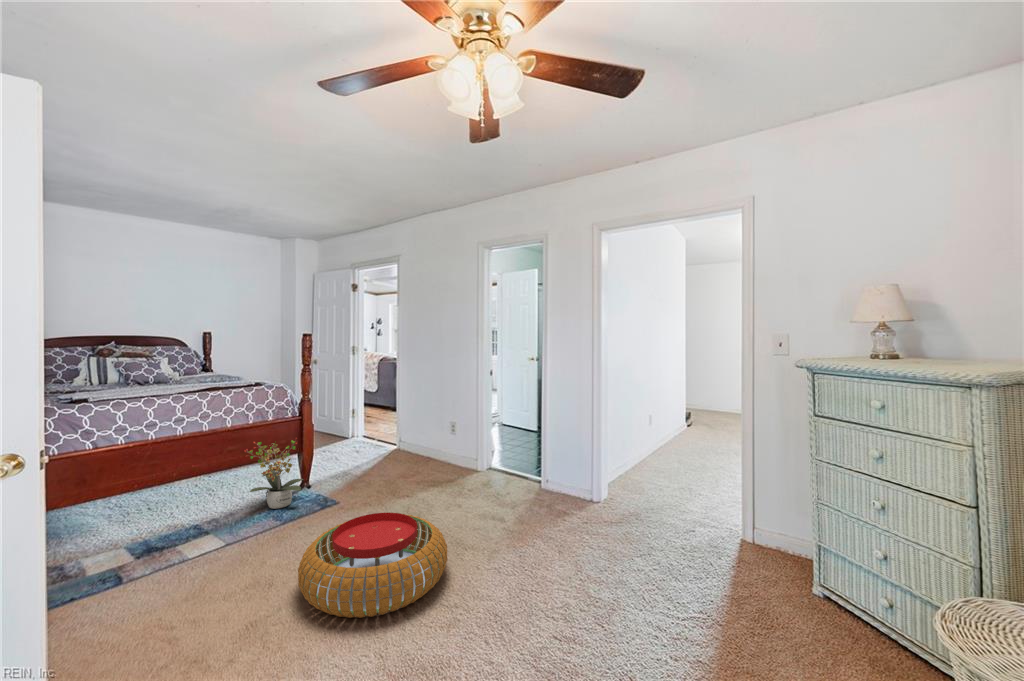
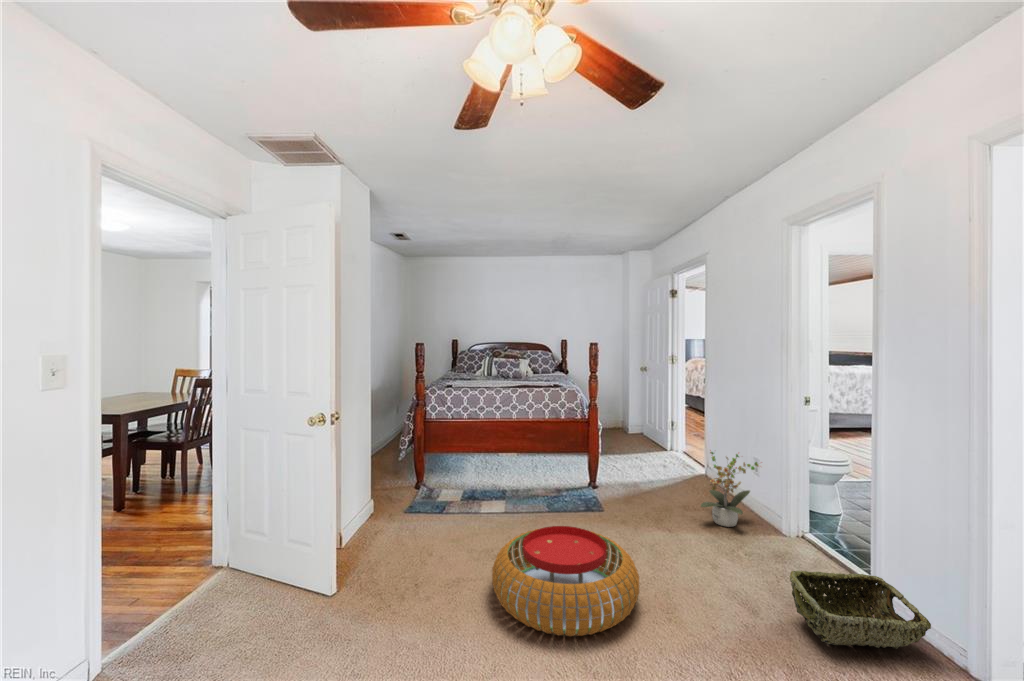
potted plant: present [244,438,303,509] -> present [701,452,758,527]
woven basket: none [522,477,587,525] -> present [789,570,931,649]

